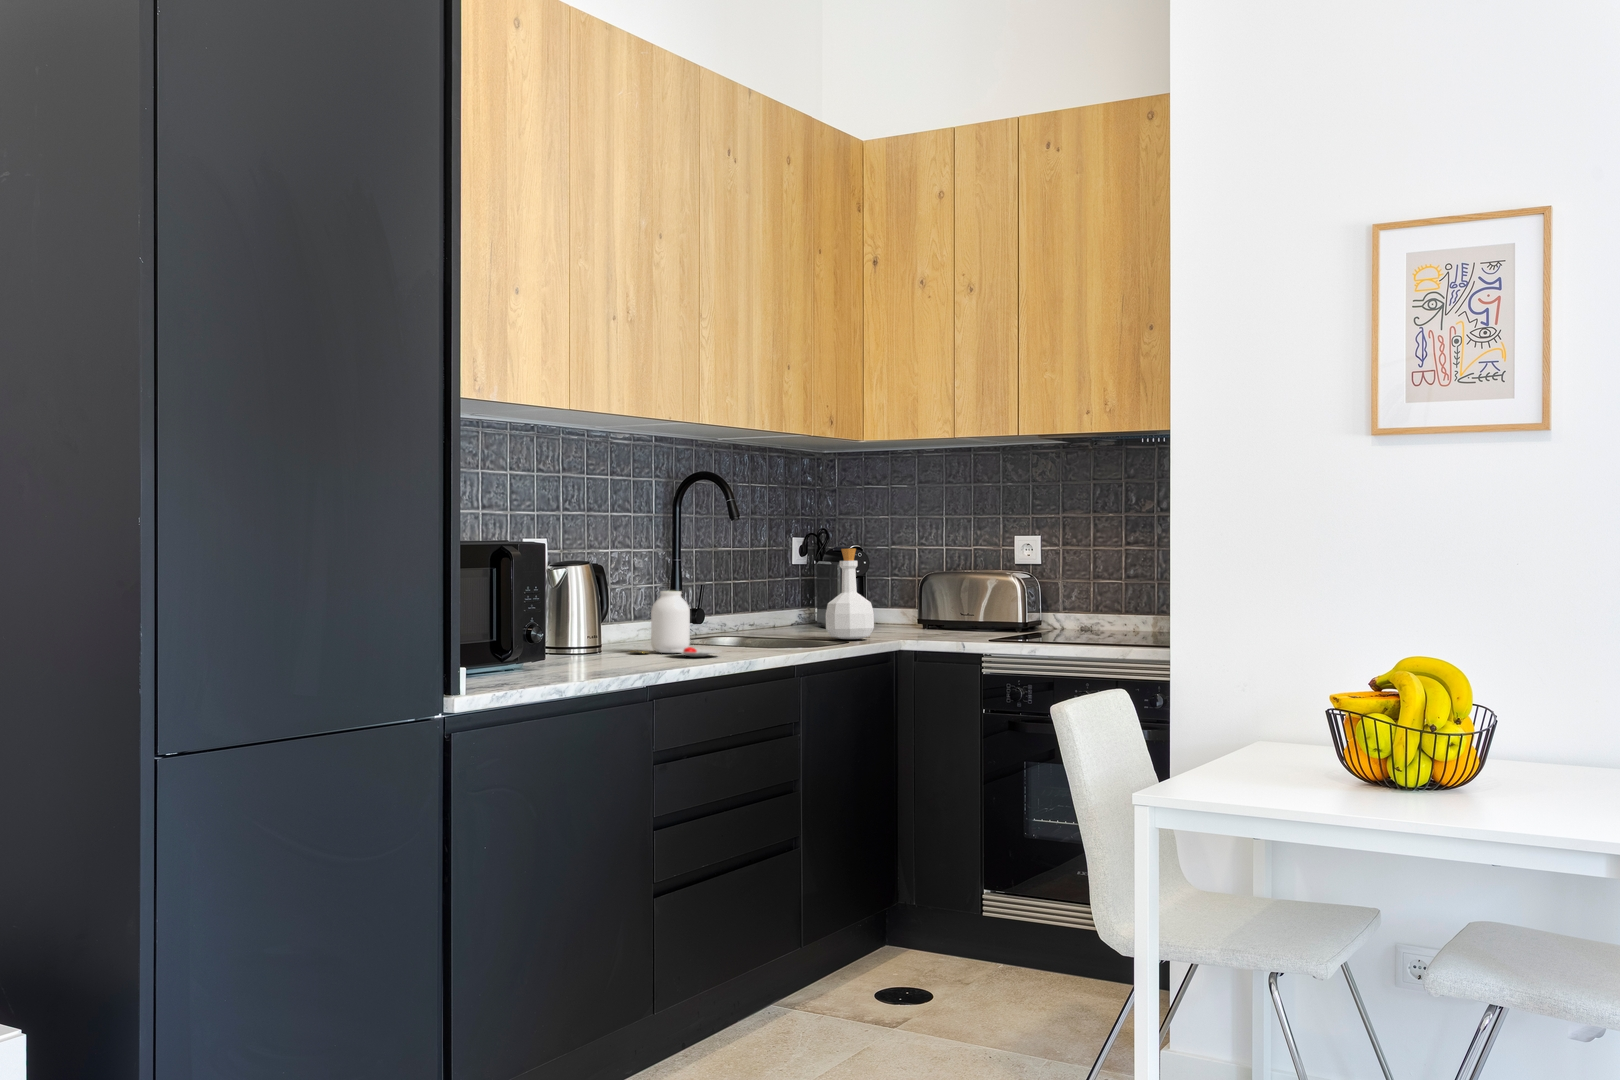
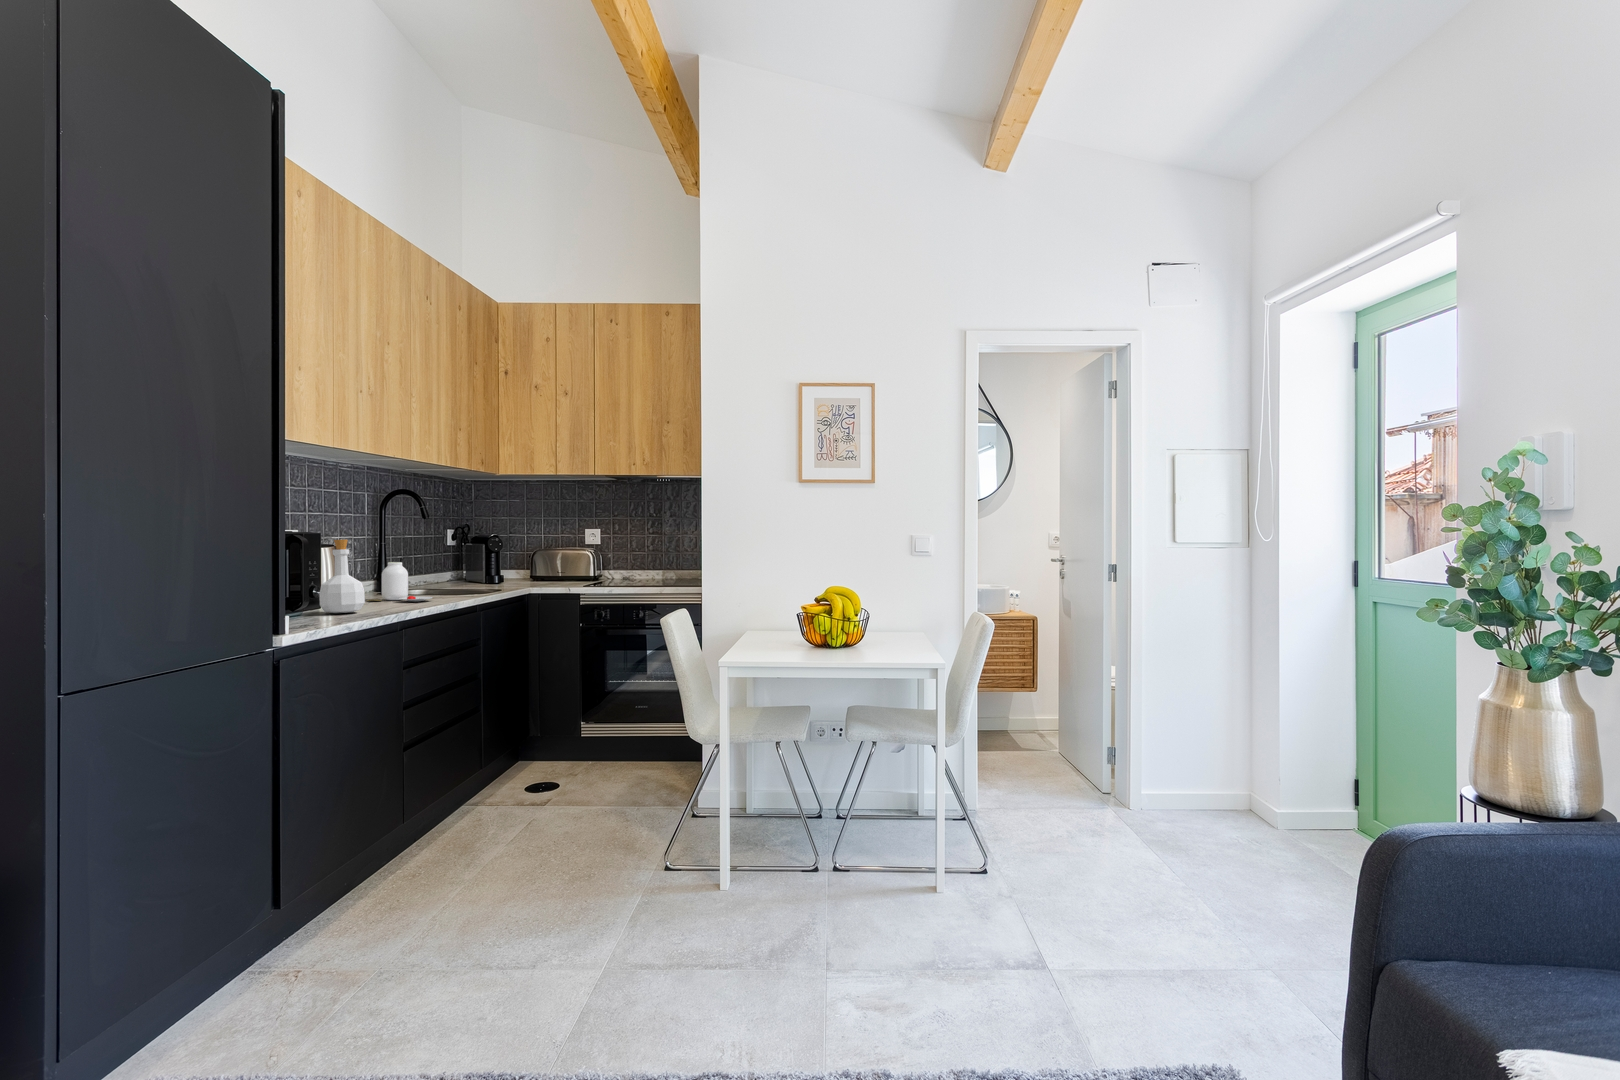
bottle: present [826,548,874,639] -> present [319,540,365,613]

